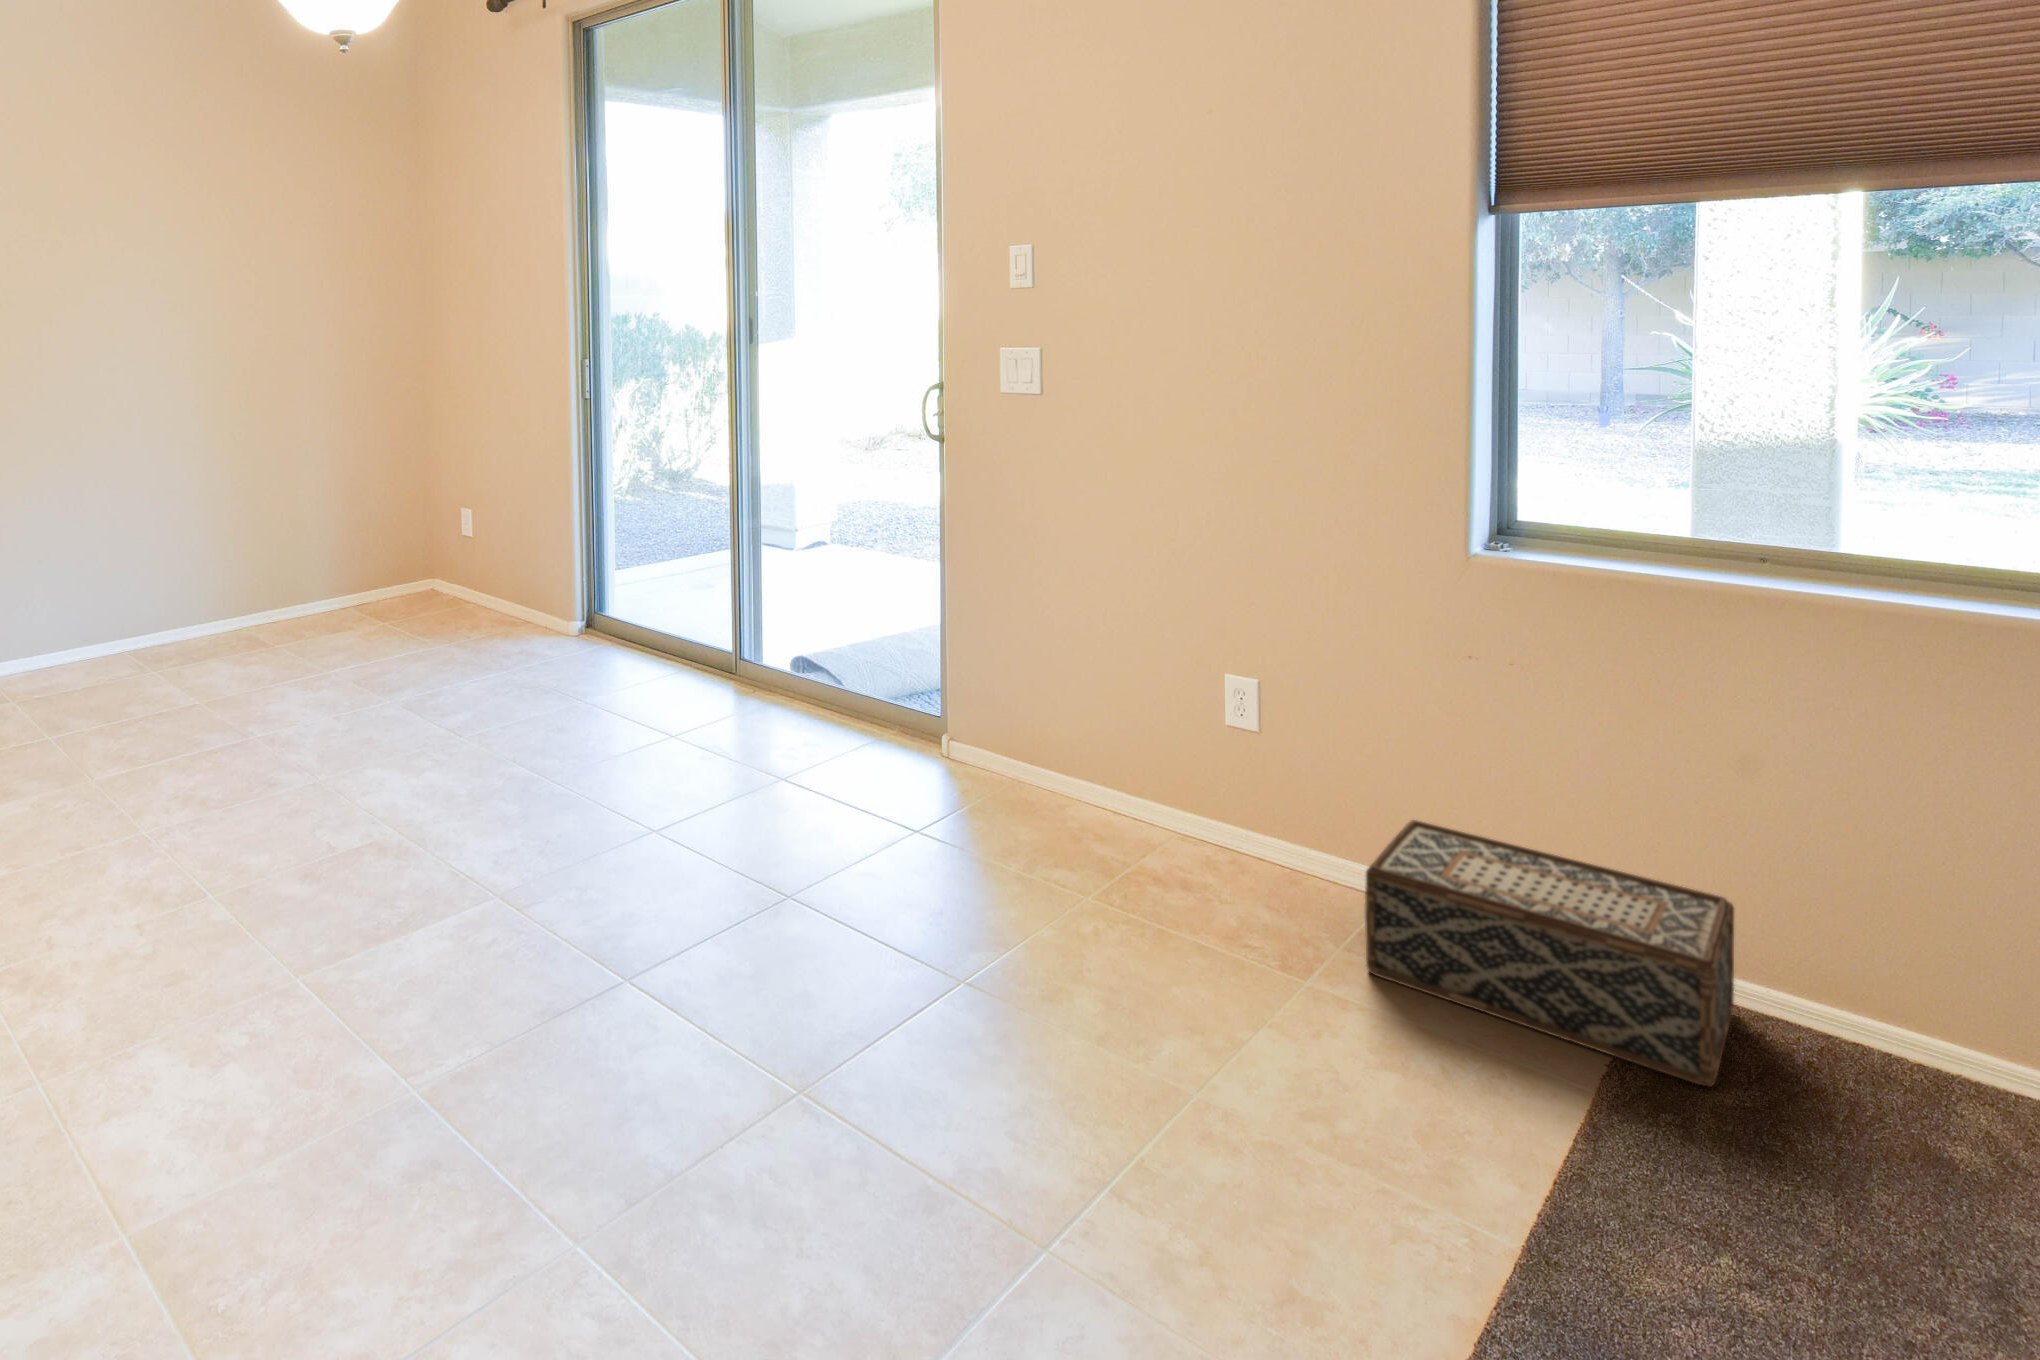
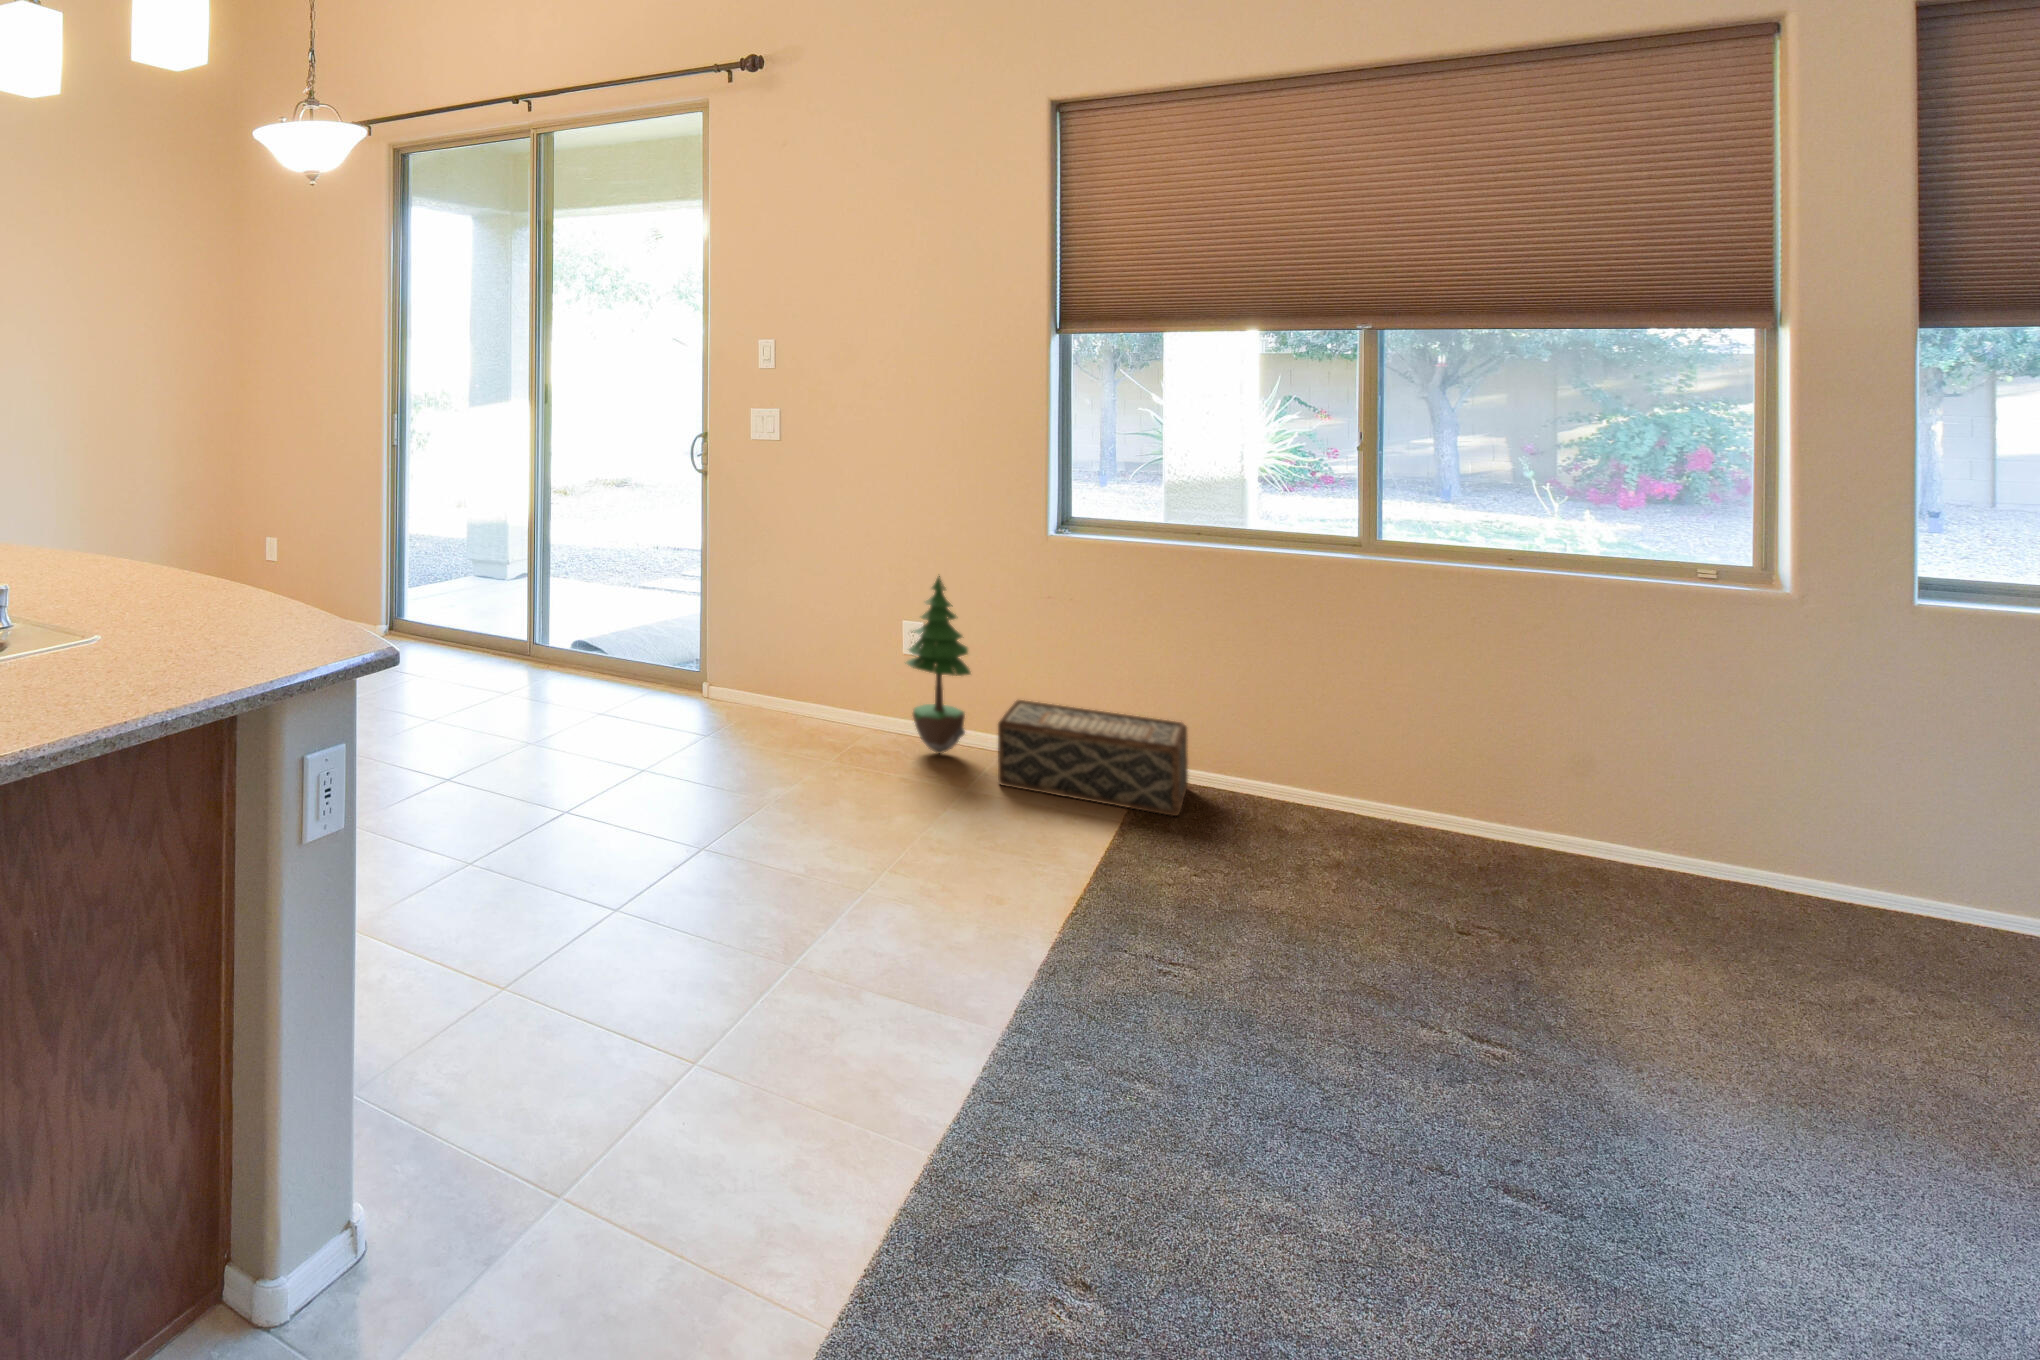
potted tree: none [1217,610,1331,894] -> present [906,576,970,754]

